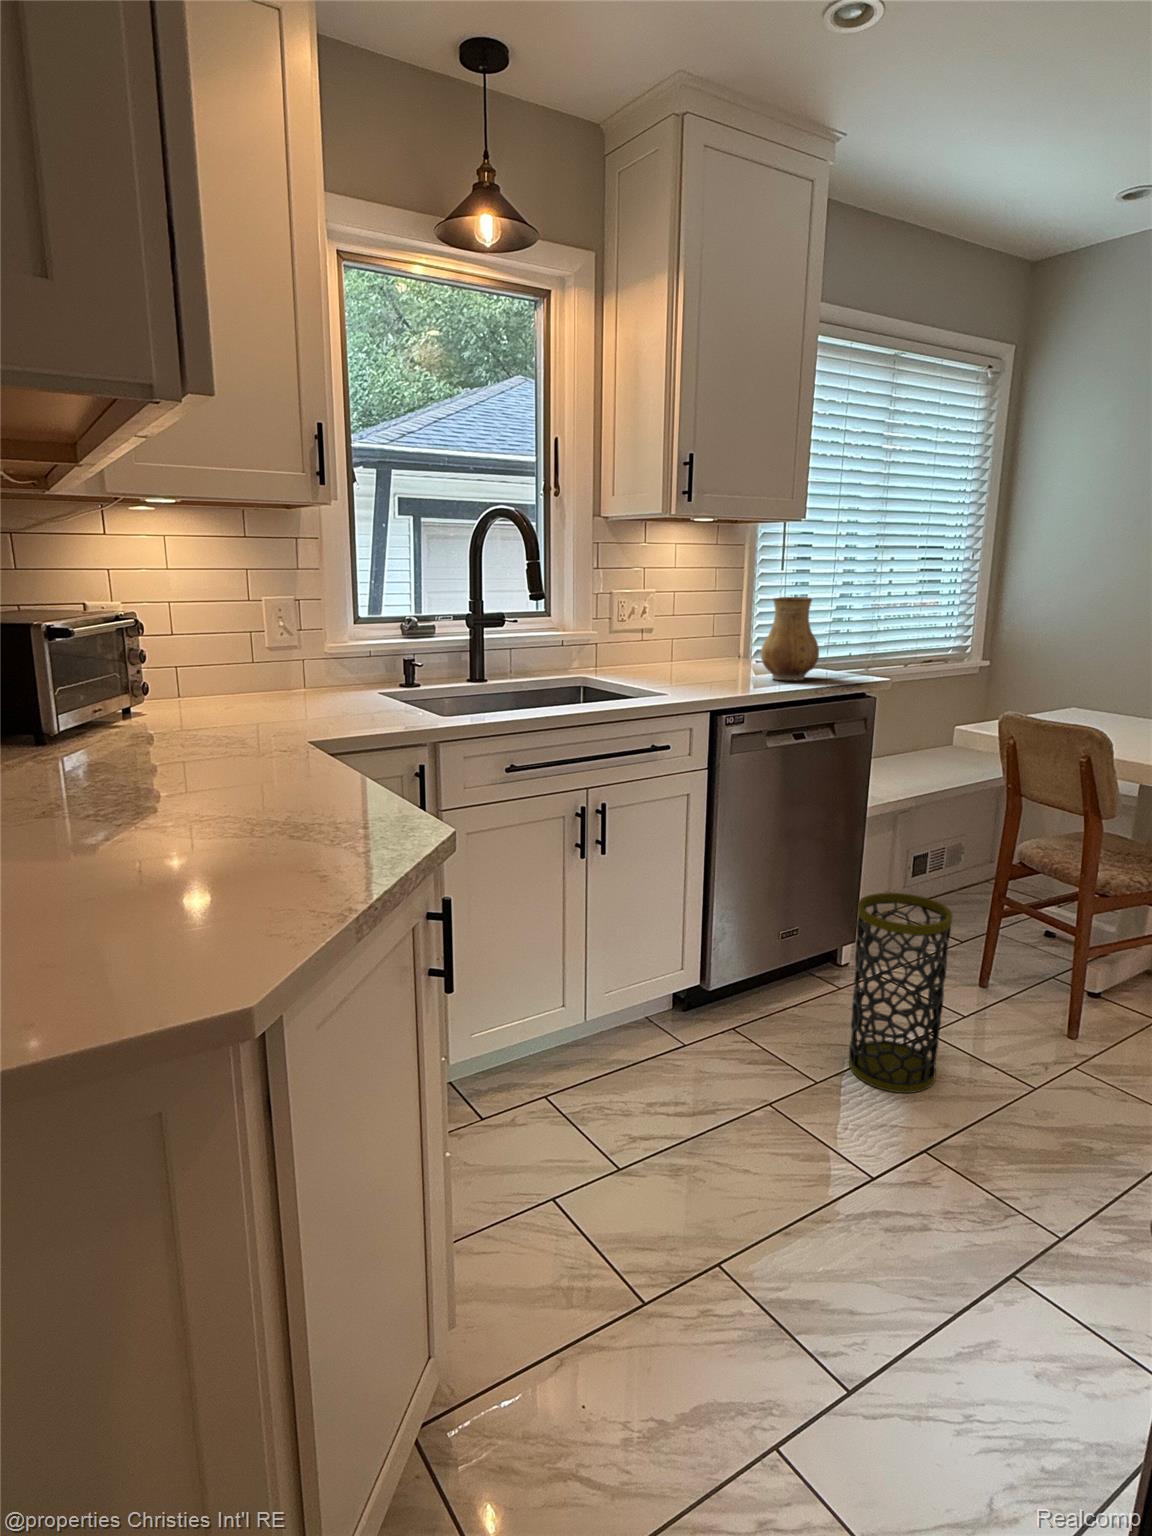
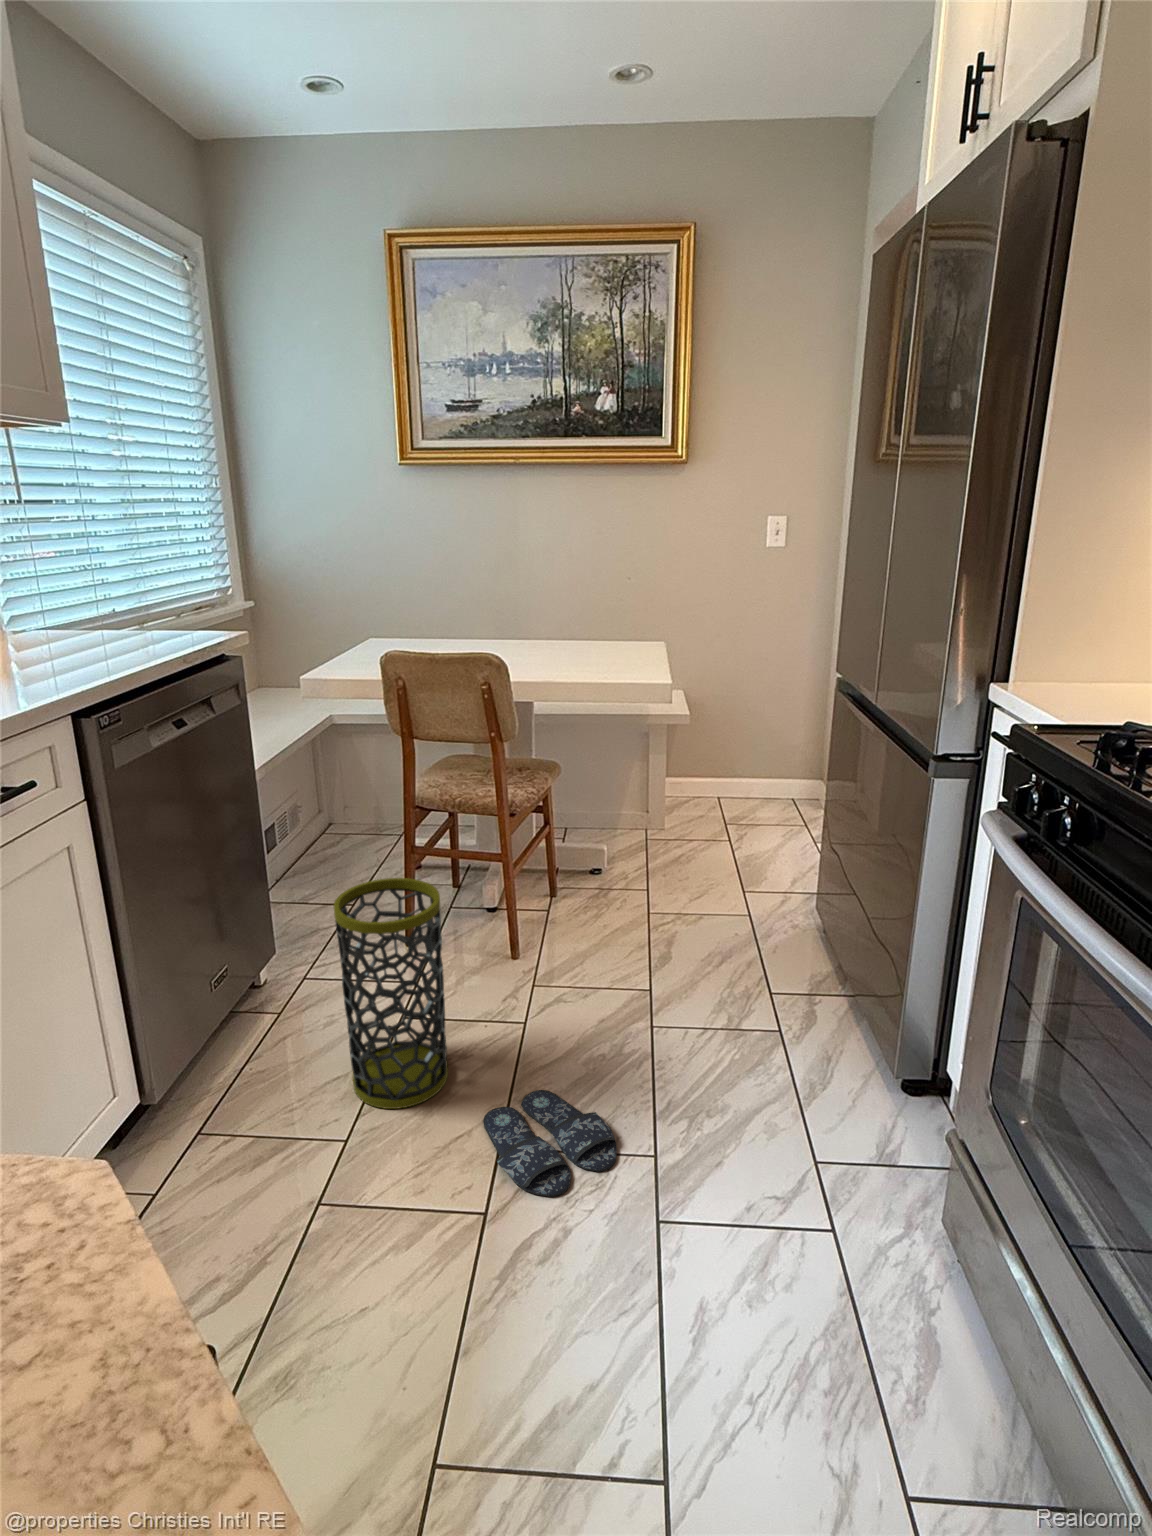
ceramic pitcher: present [761,597,819,680] -> none [63,534,153,653]
slippers: none [910,1125,1034,1219] -> present [483,1090,617,1197]

